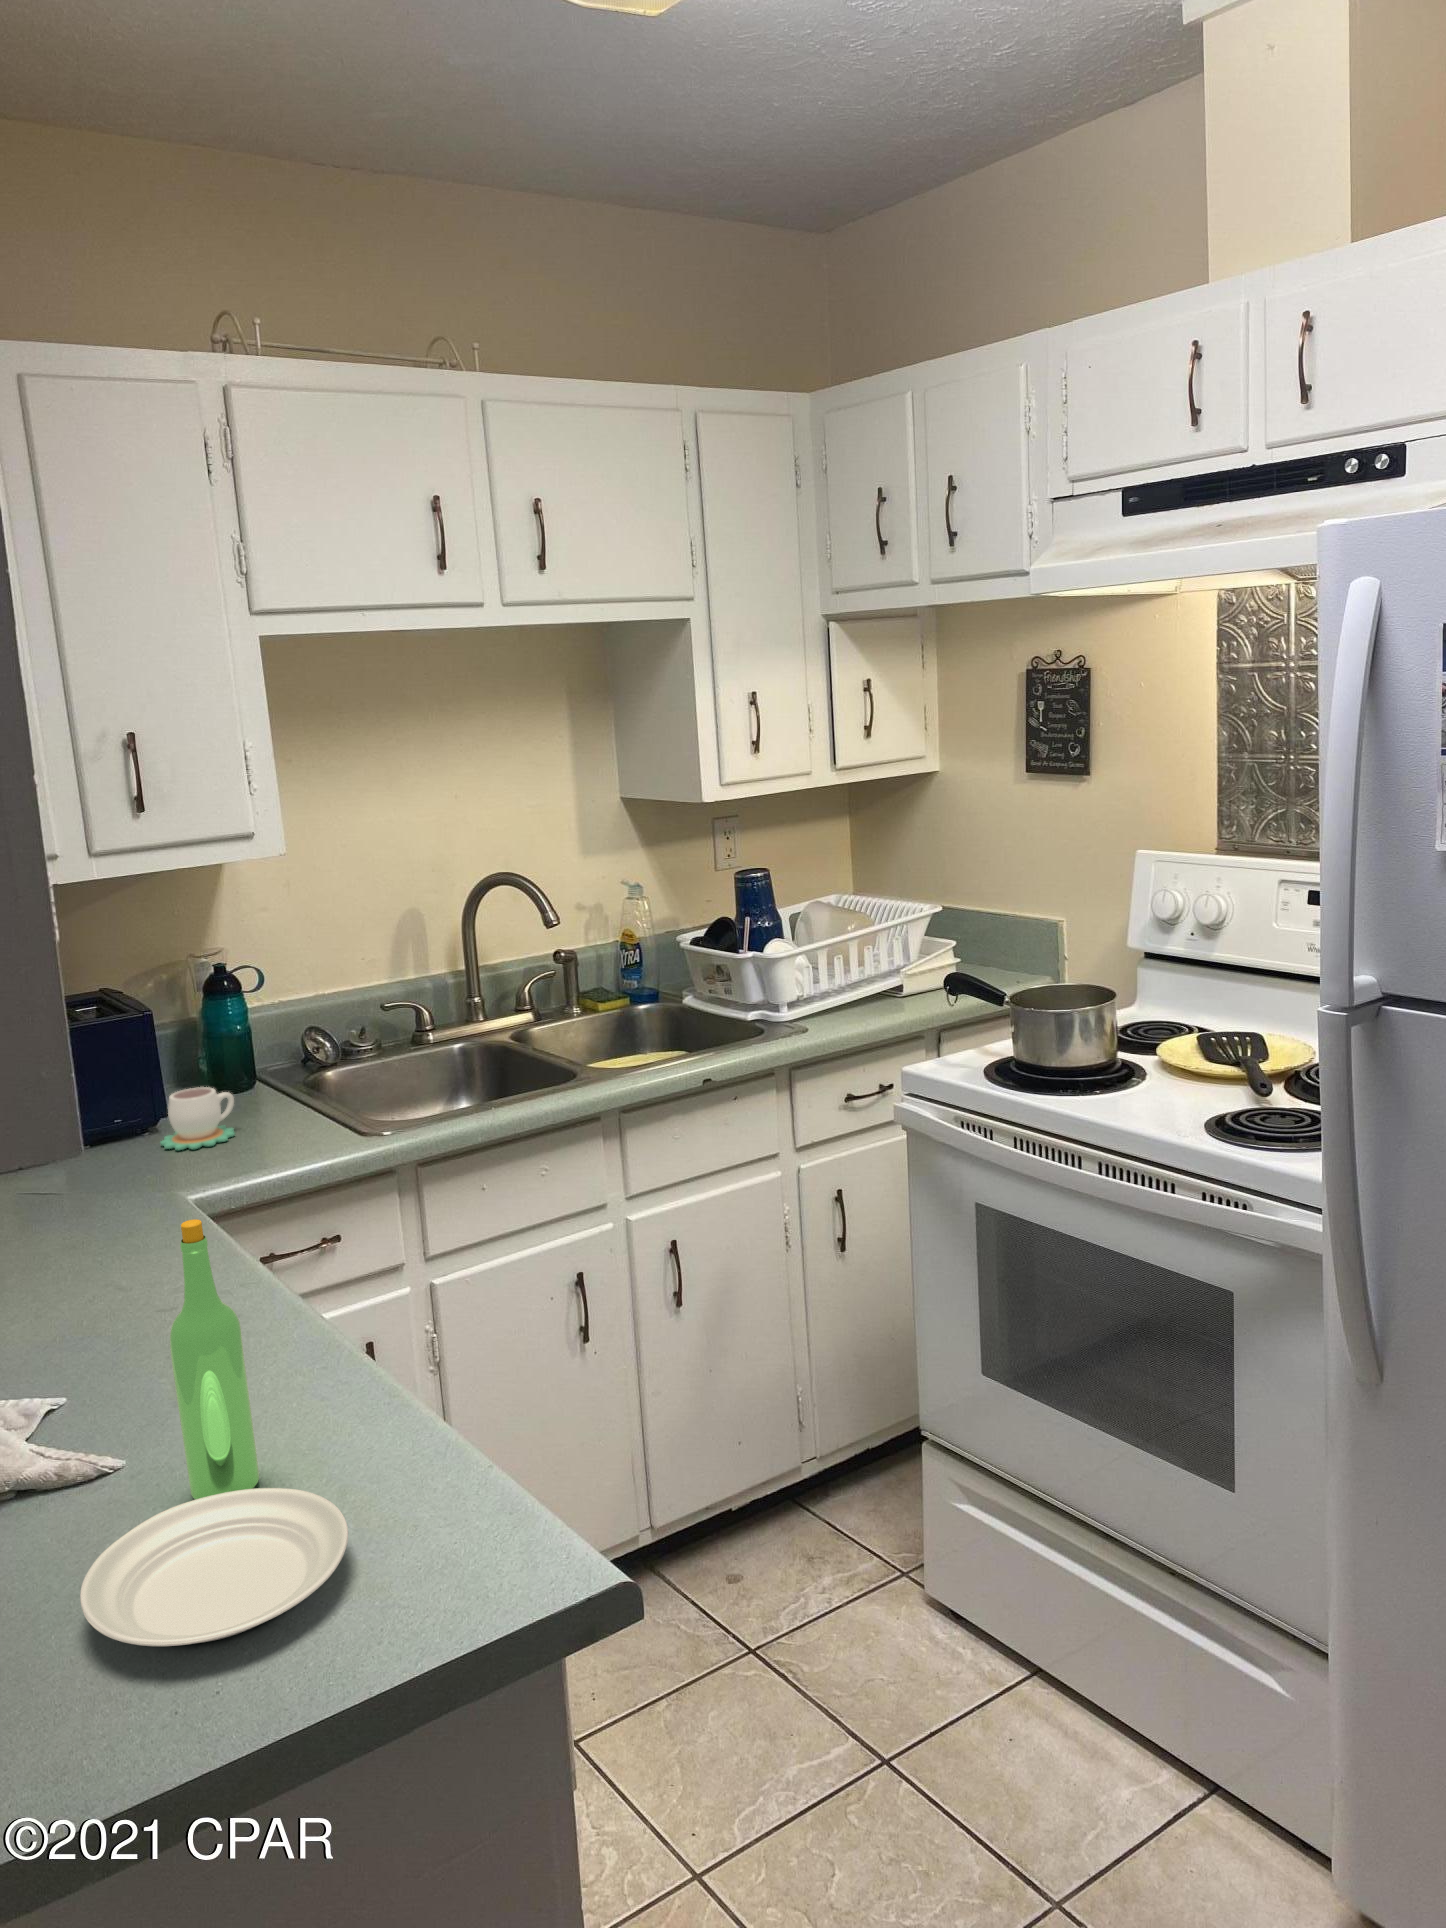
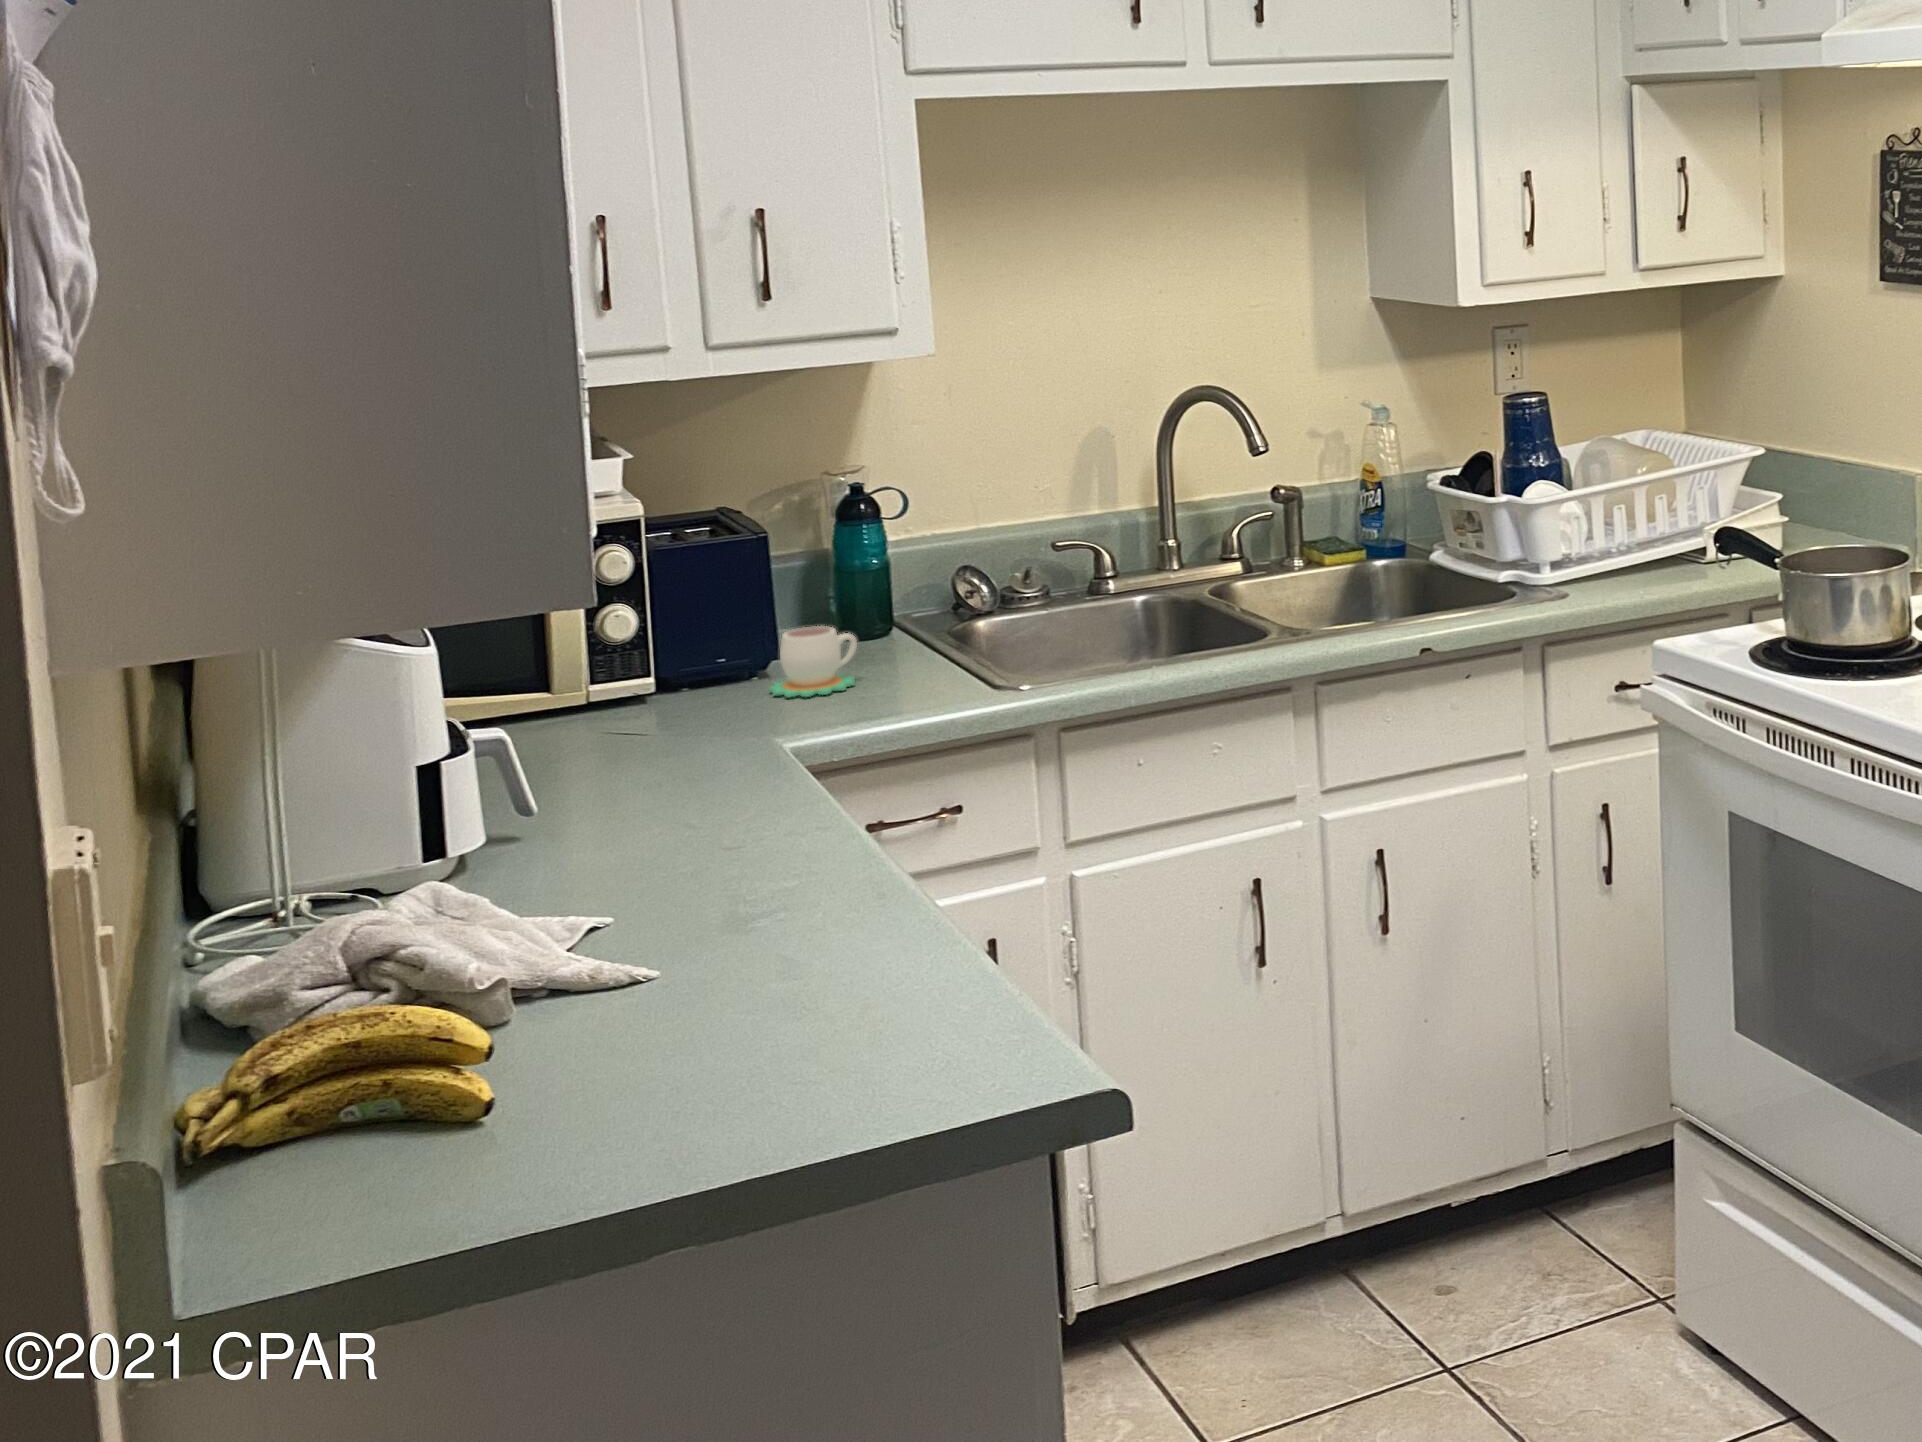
plate: present [80,1219,348,1646] -> none [637,708,895,1095]

